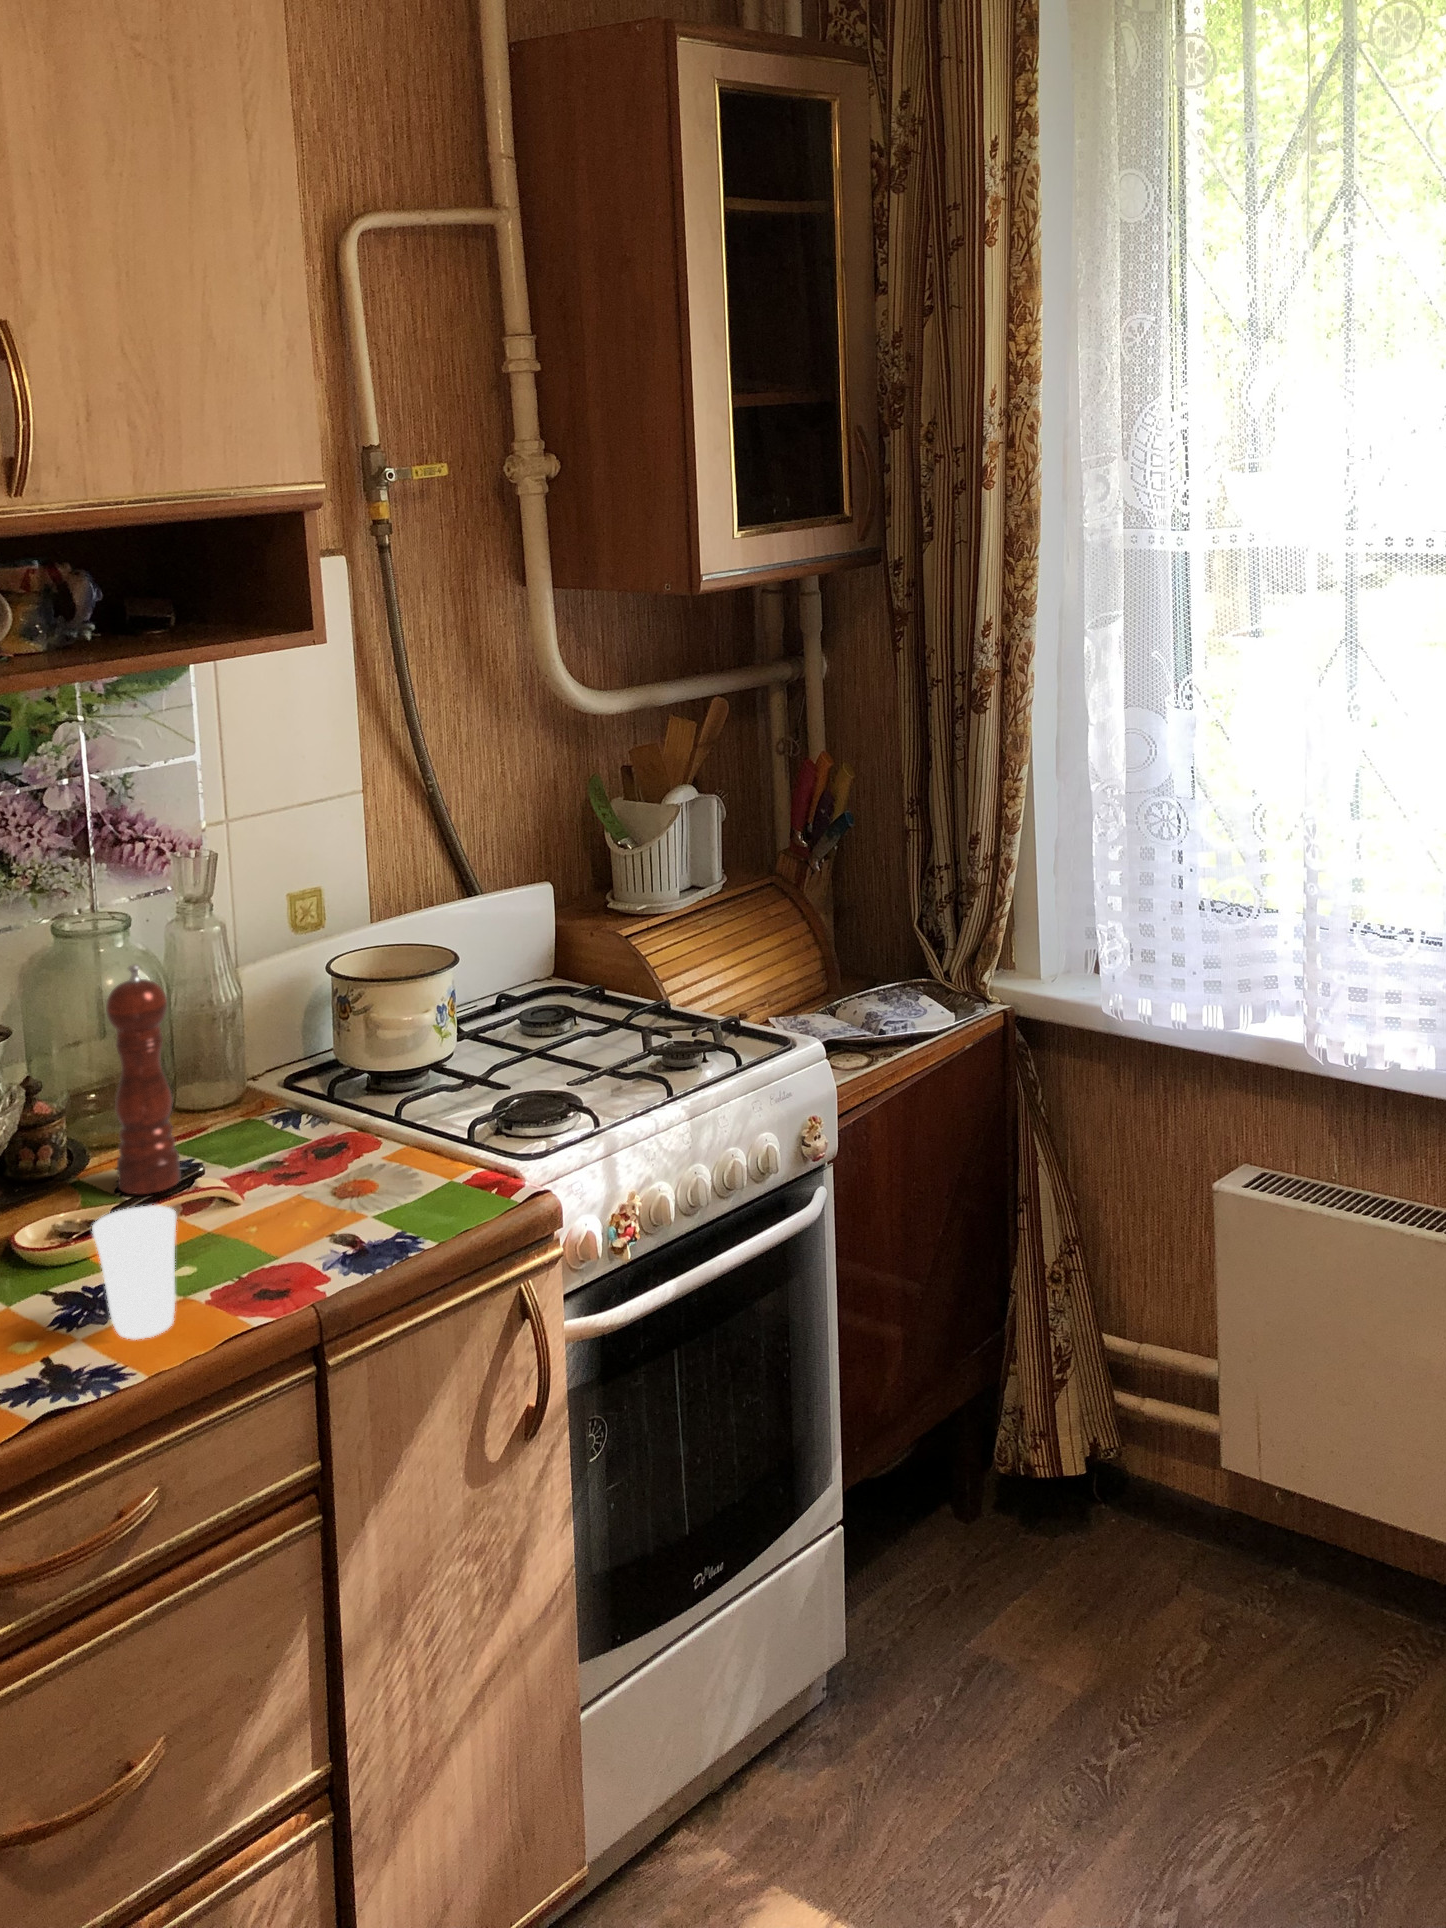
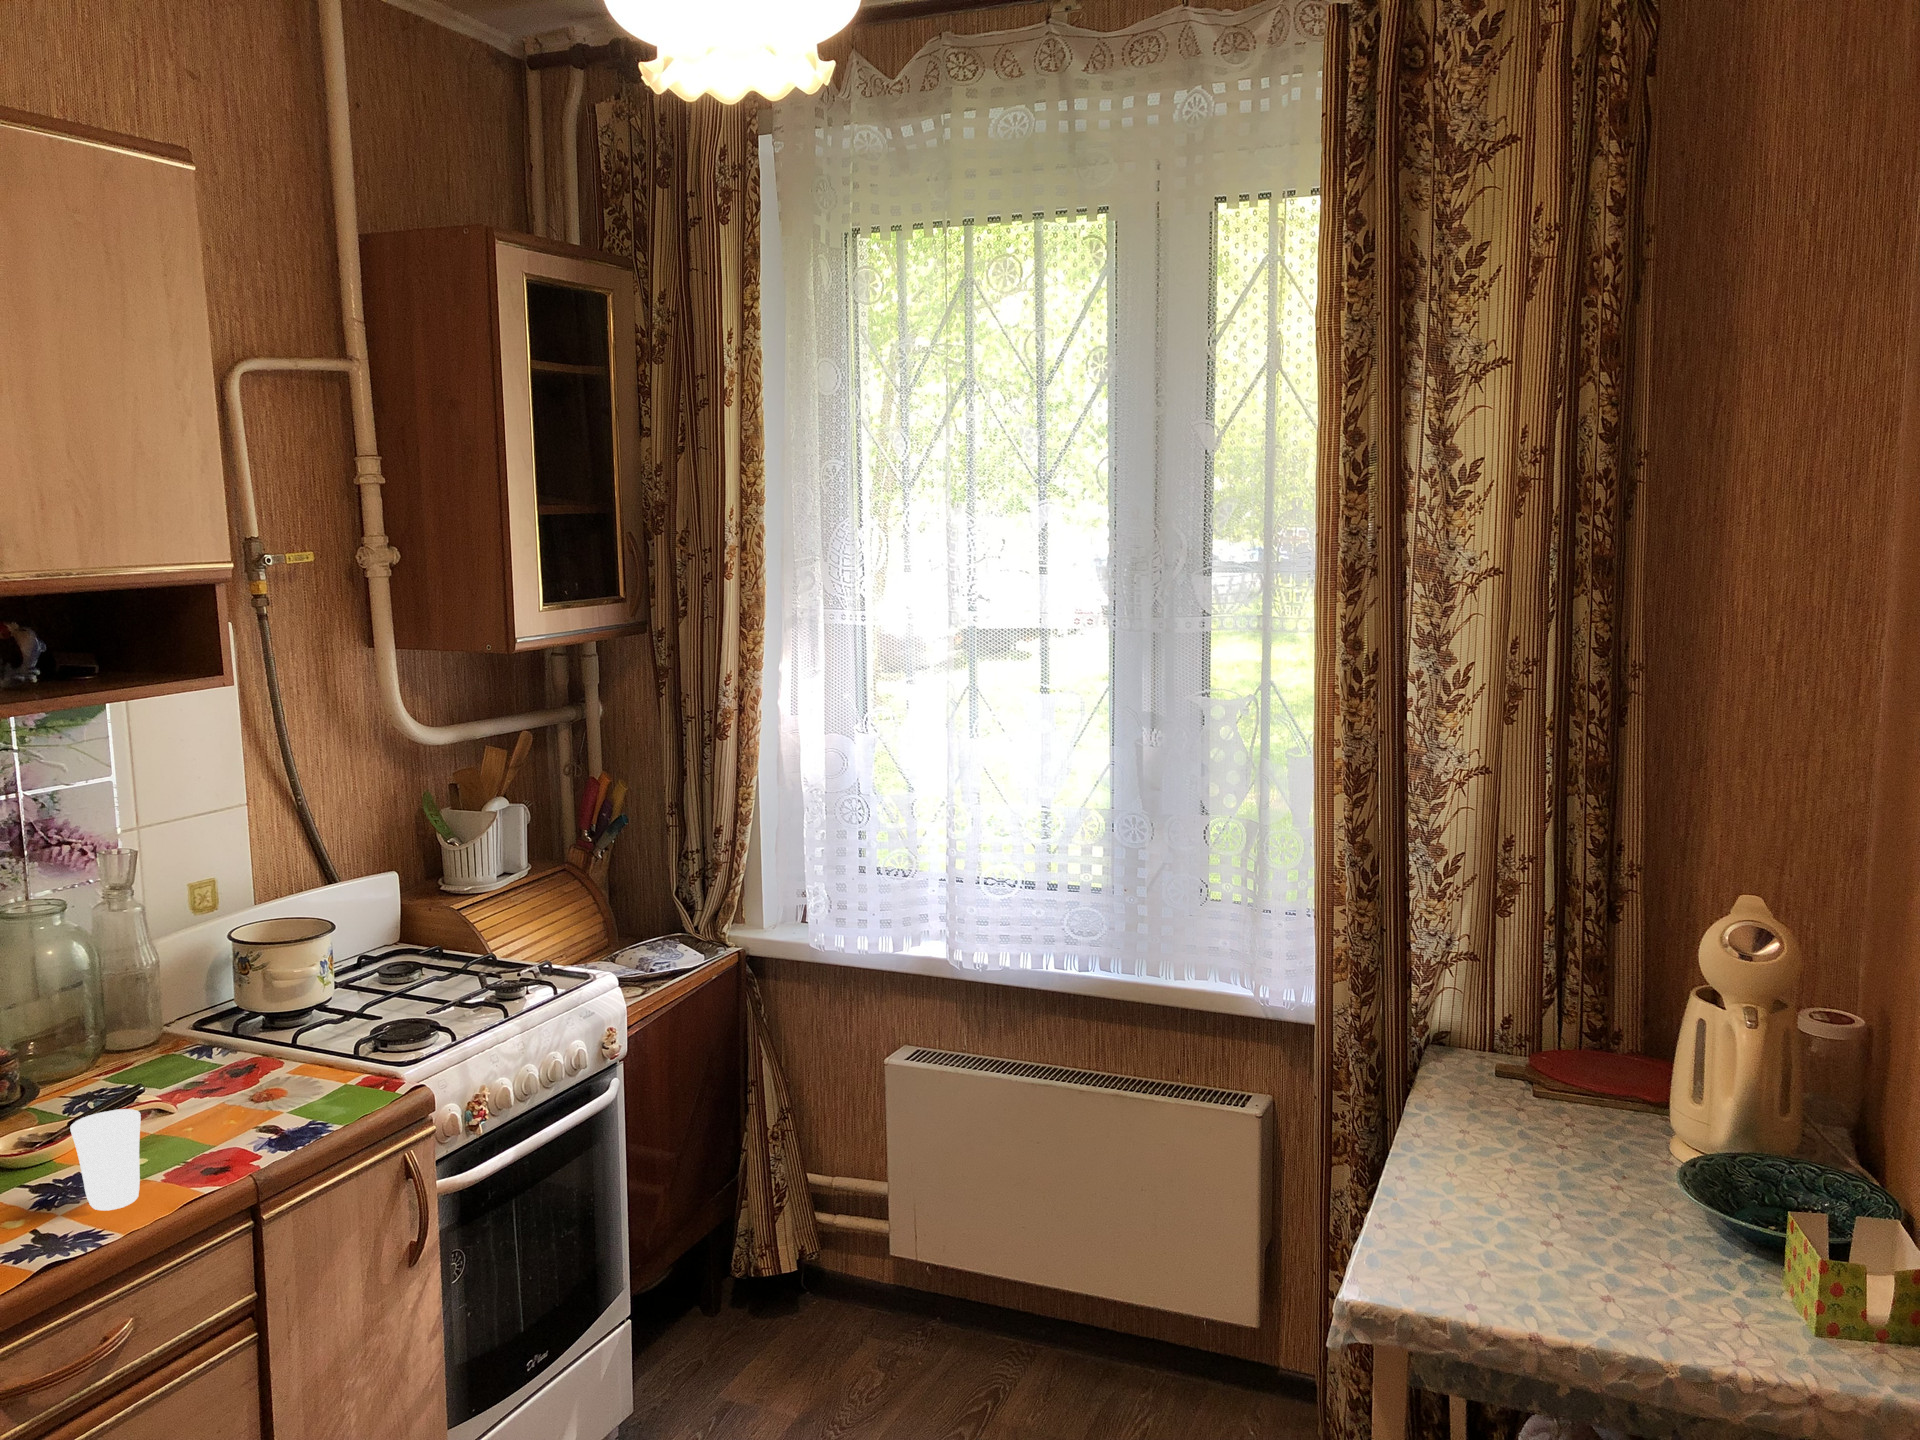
pepper mill: present [106,964,181,1194] -> none [57,934,120,1112]

